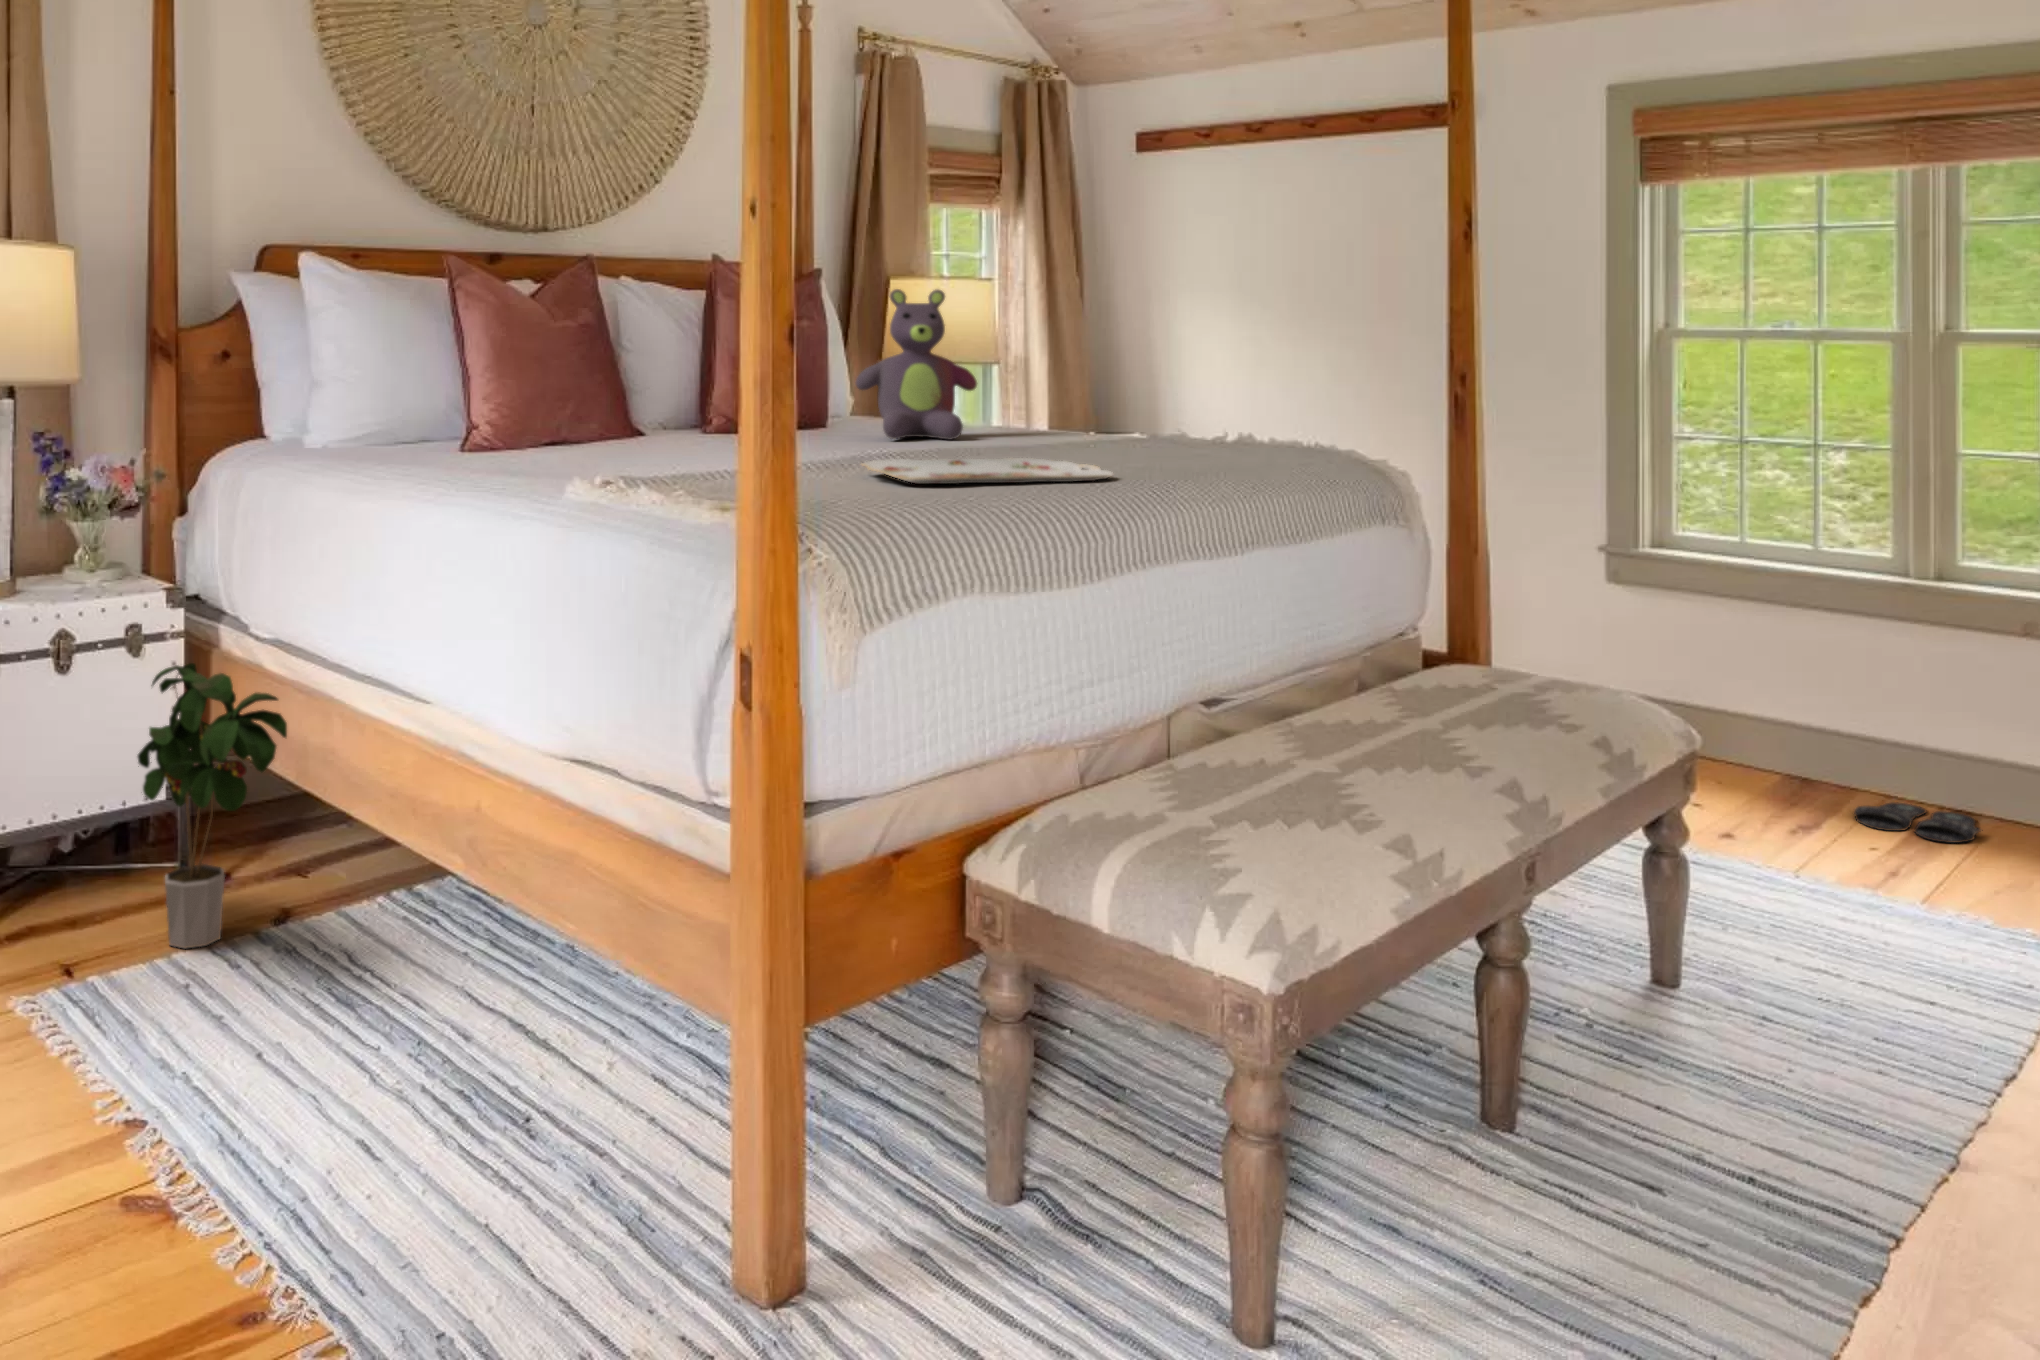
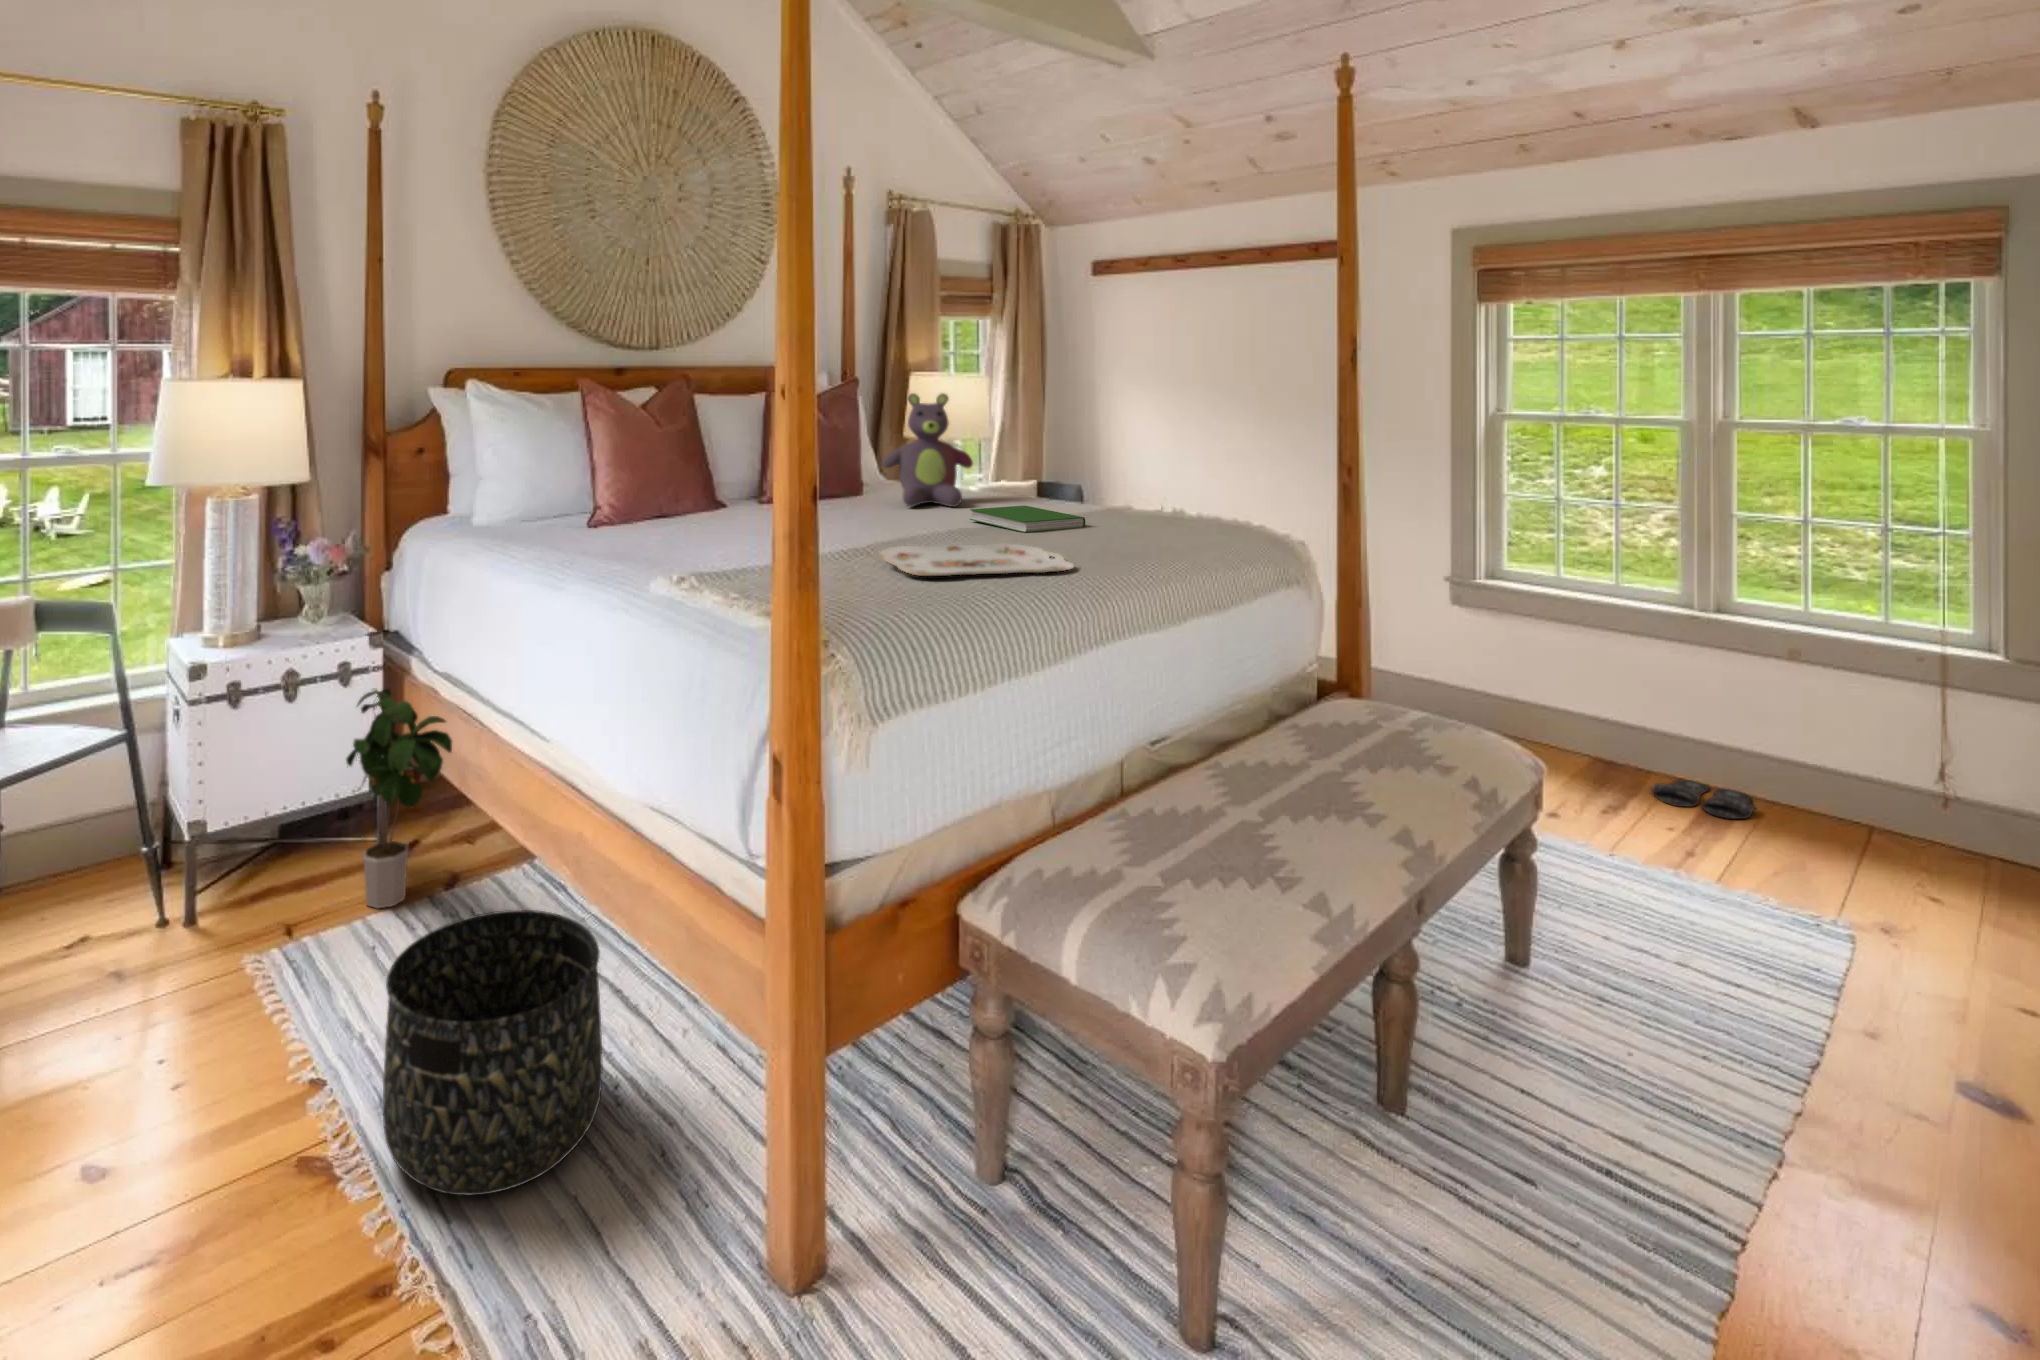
hardcover book: none [974,431,1127,456] -> present [970,506,1085,533]
basket: none [237,903,512,1223] -> present [383,910,603,1196]

